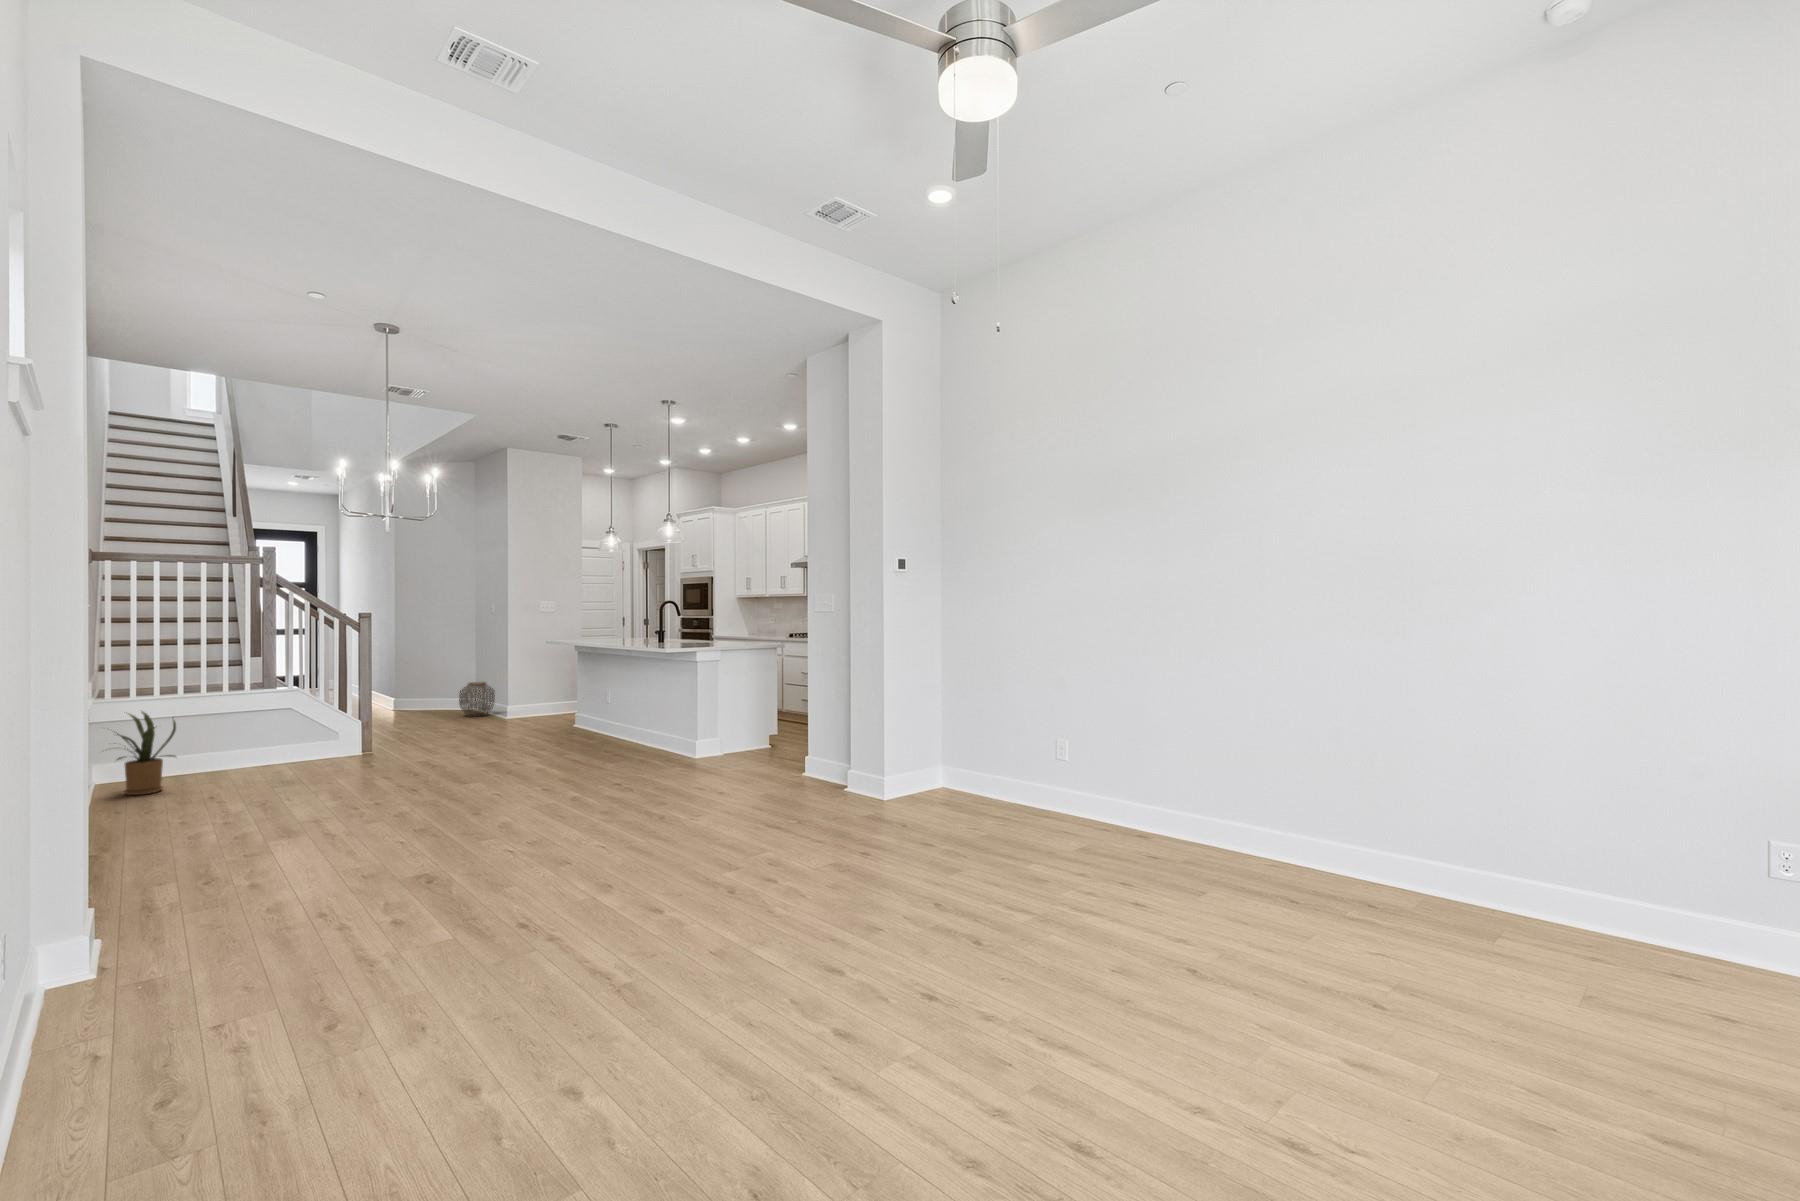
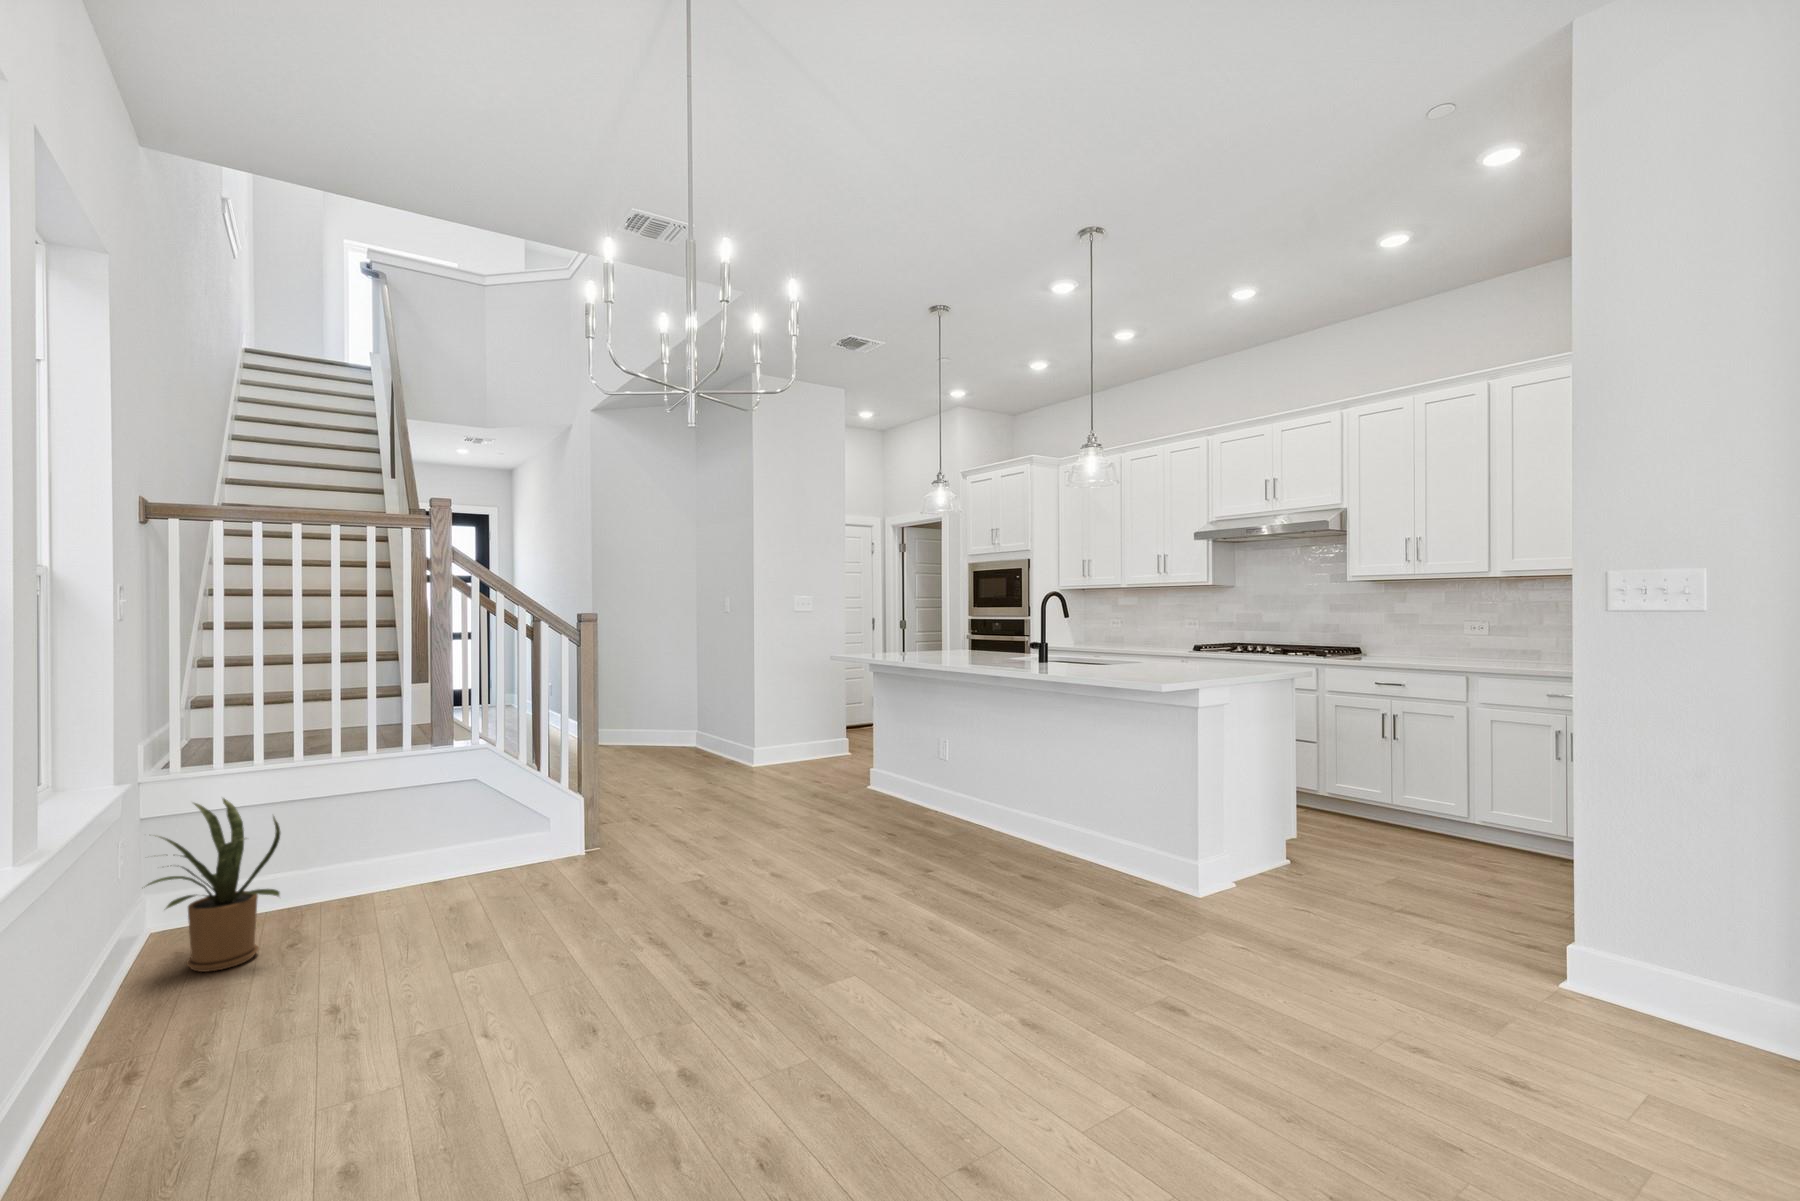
woven basket: present [459,682,495,717] -> none [689,716,737,768]

